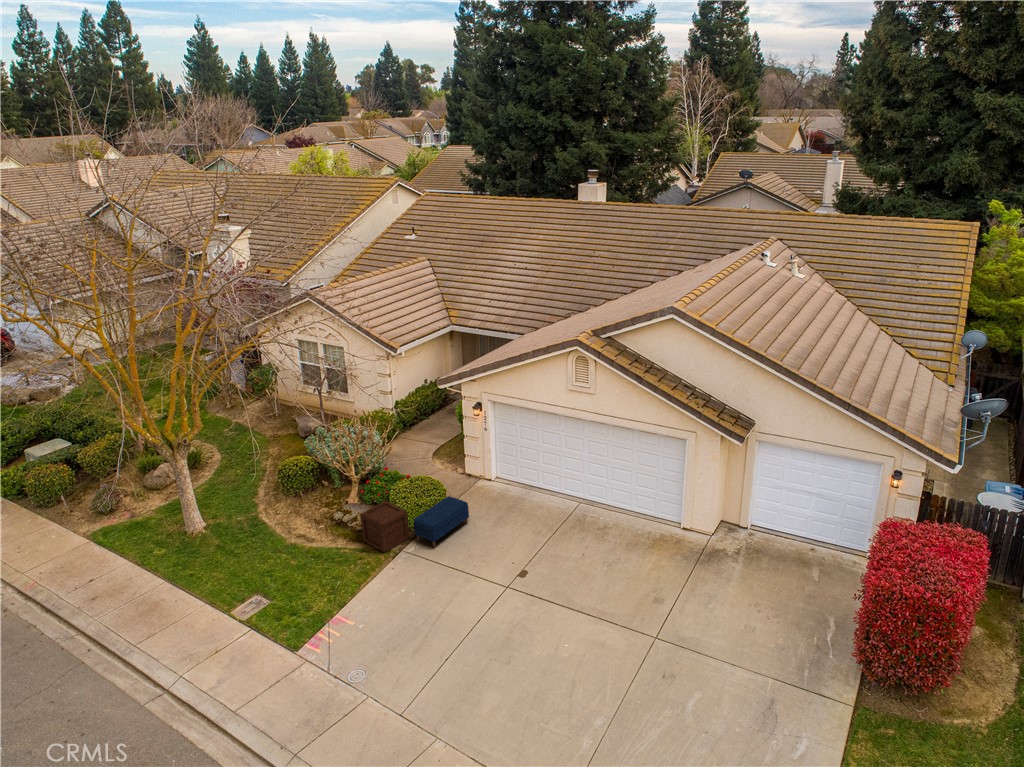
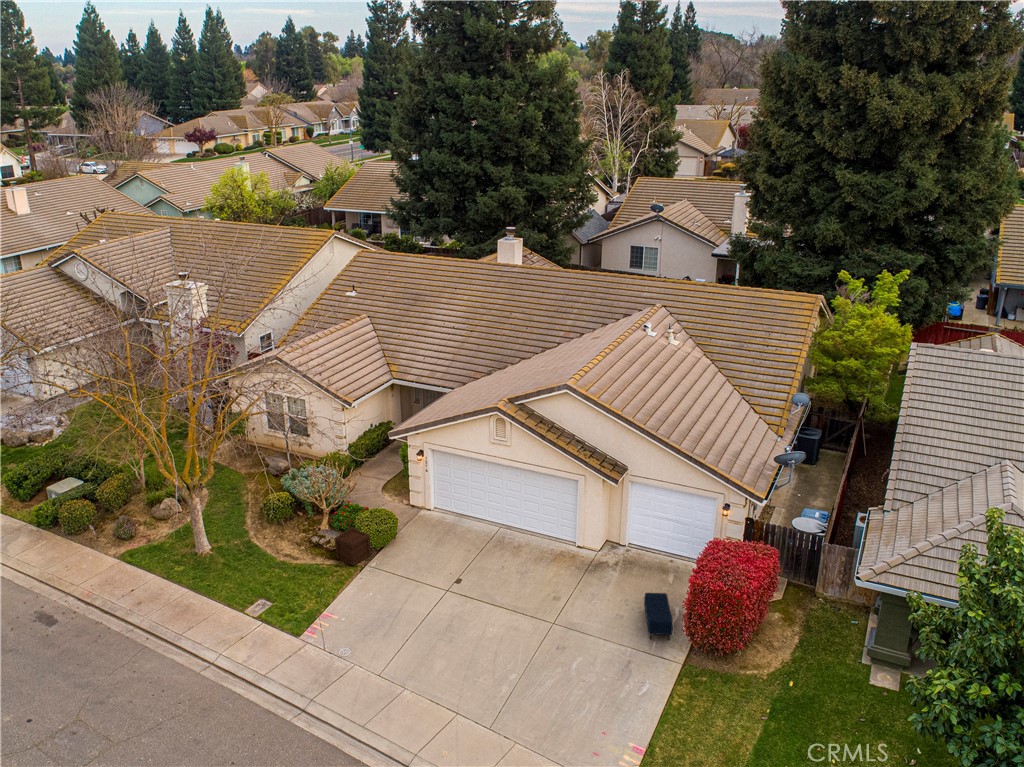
bench: present [414,496,469,548] -> present [644,593,673,640]

